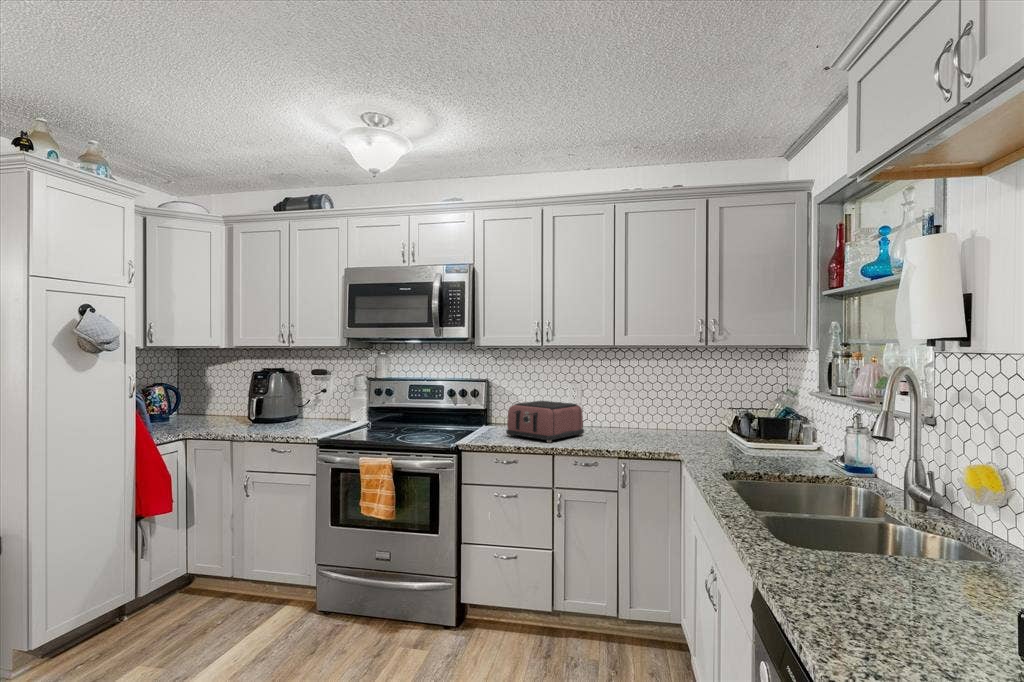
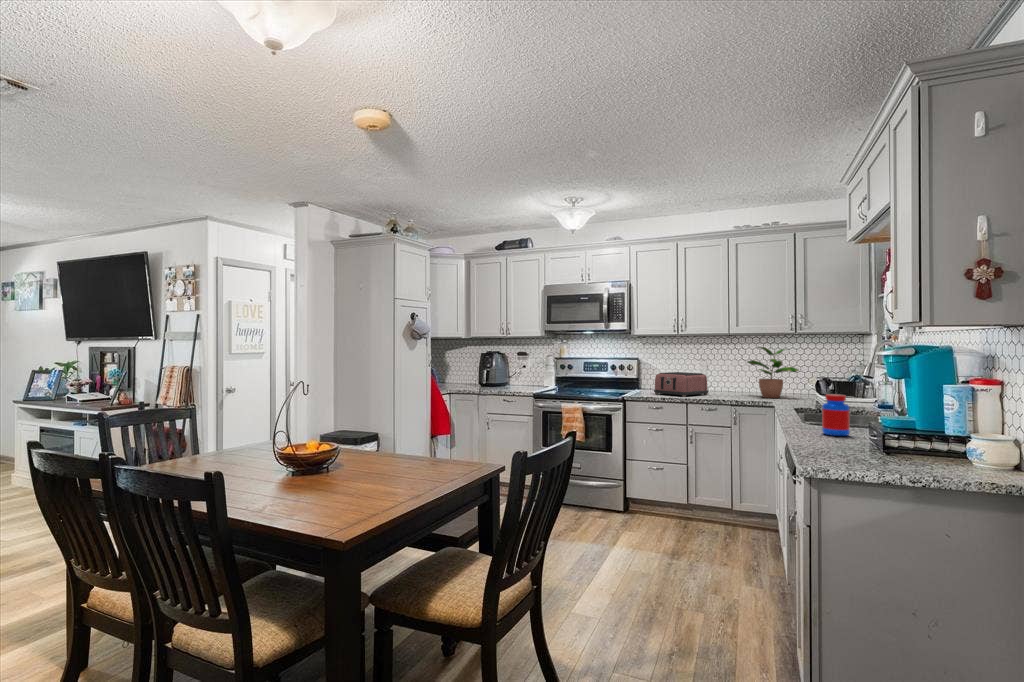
potted plant: none [637,365,711,442] -> present [747,347,799,398]
jar: none [857,511,929,630] -> present [822,394,850,436]

